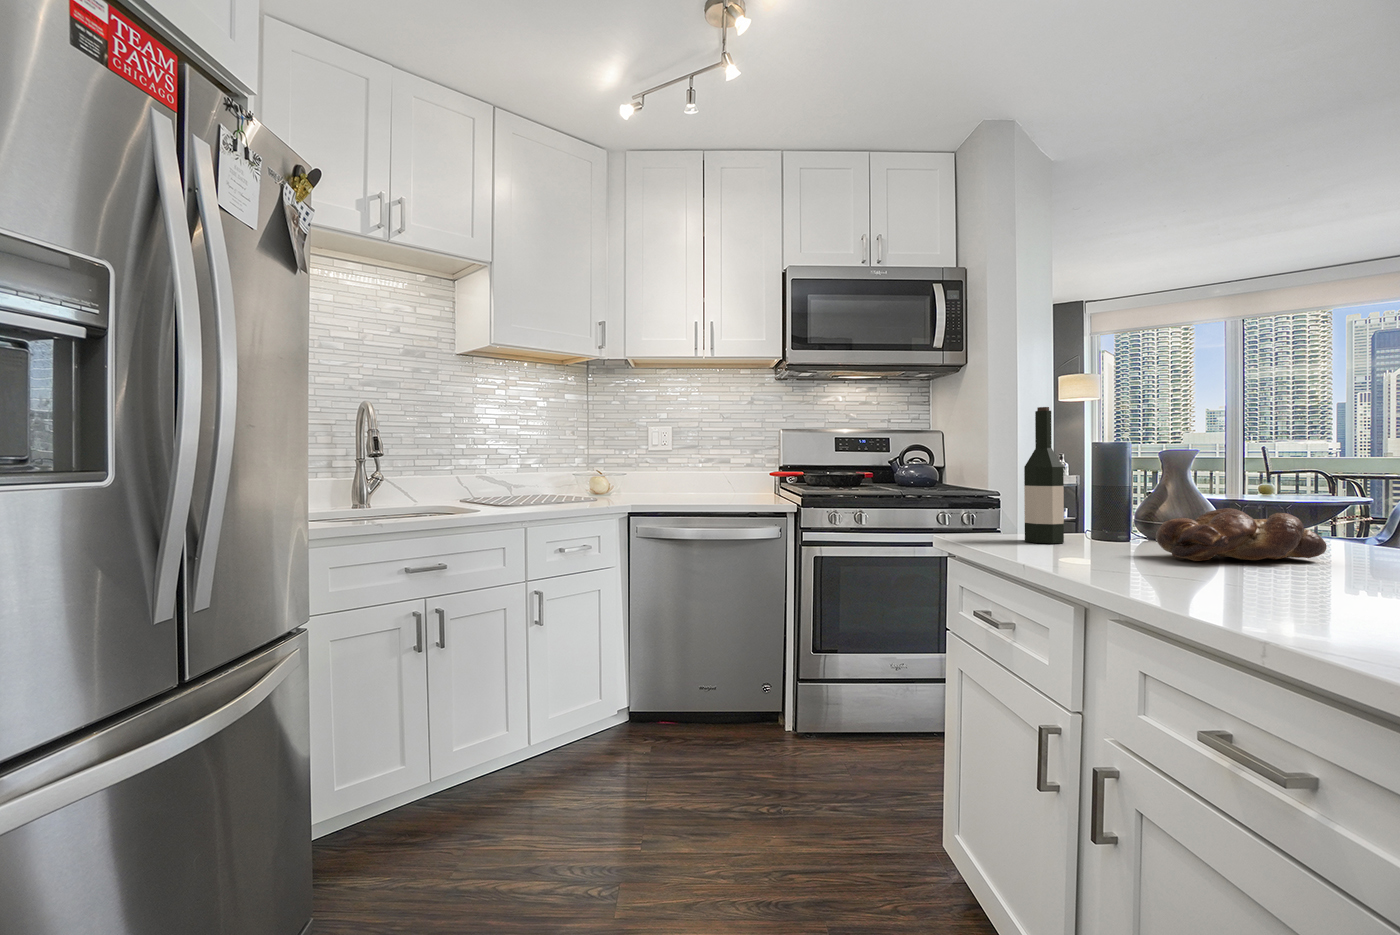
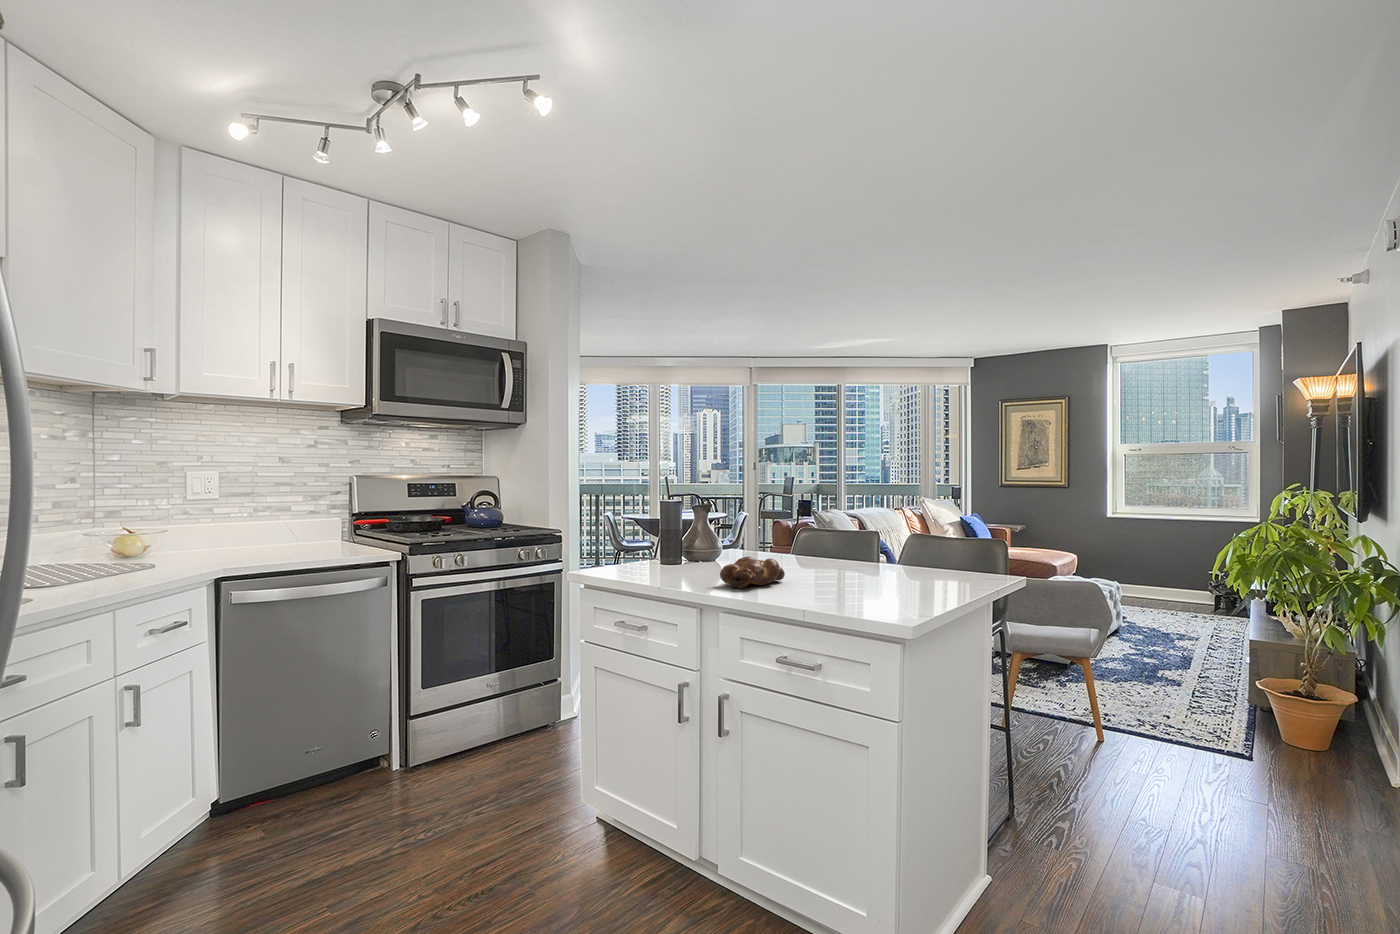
wine bottle: present [1024,407,1064,543] -> none [642,495,666,583]

